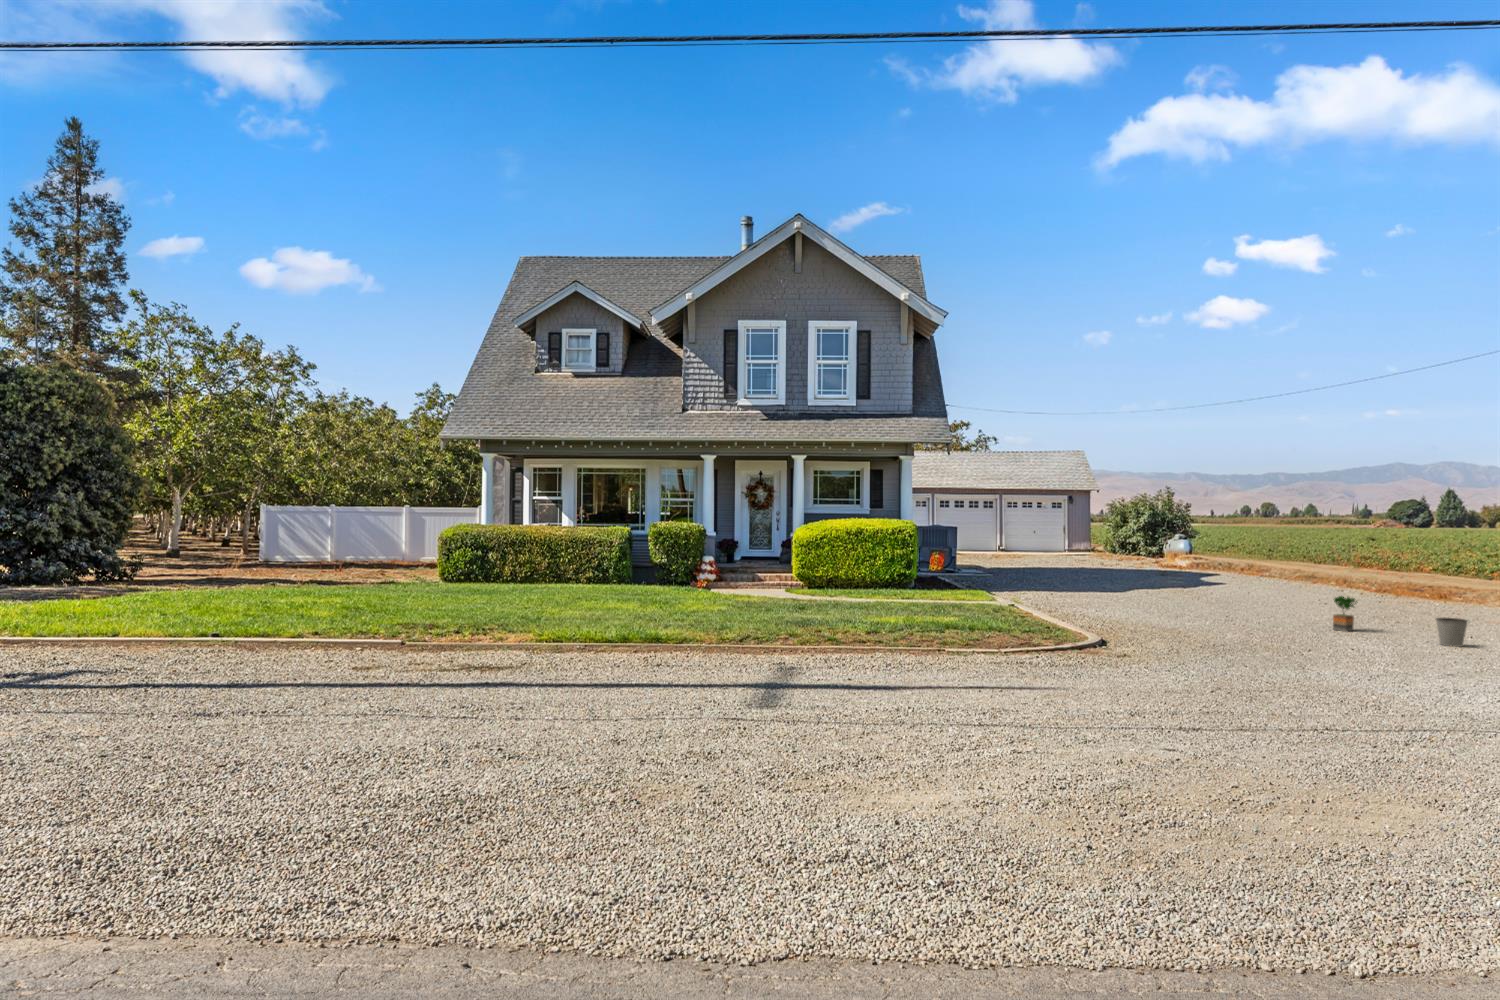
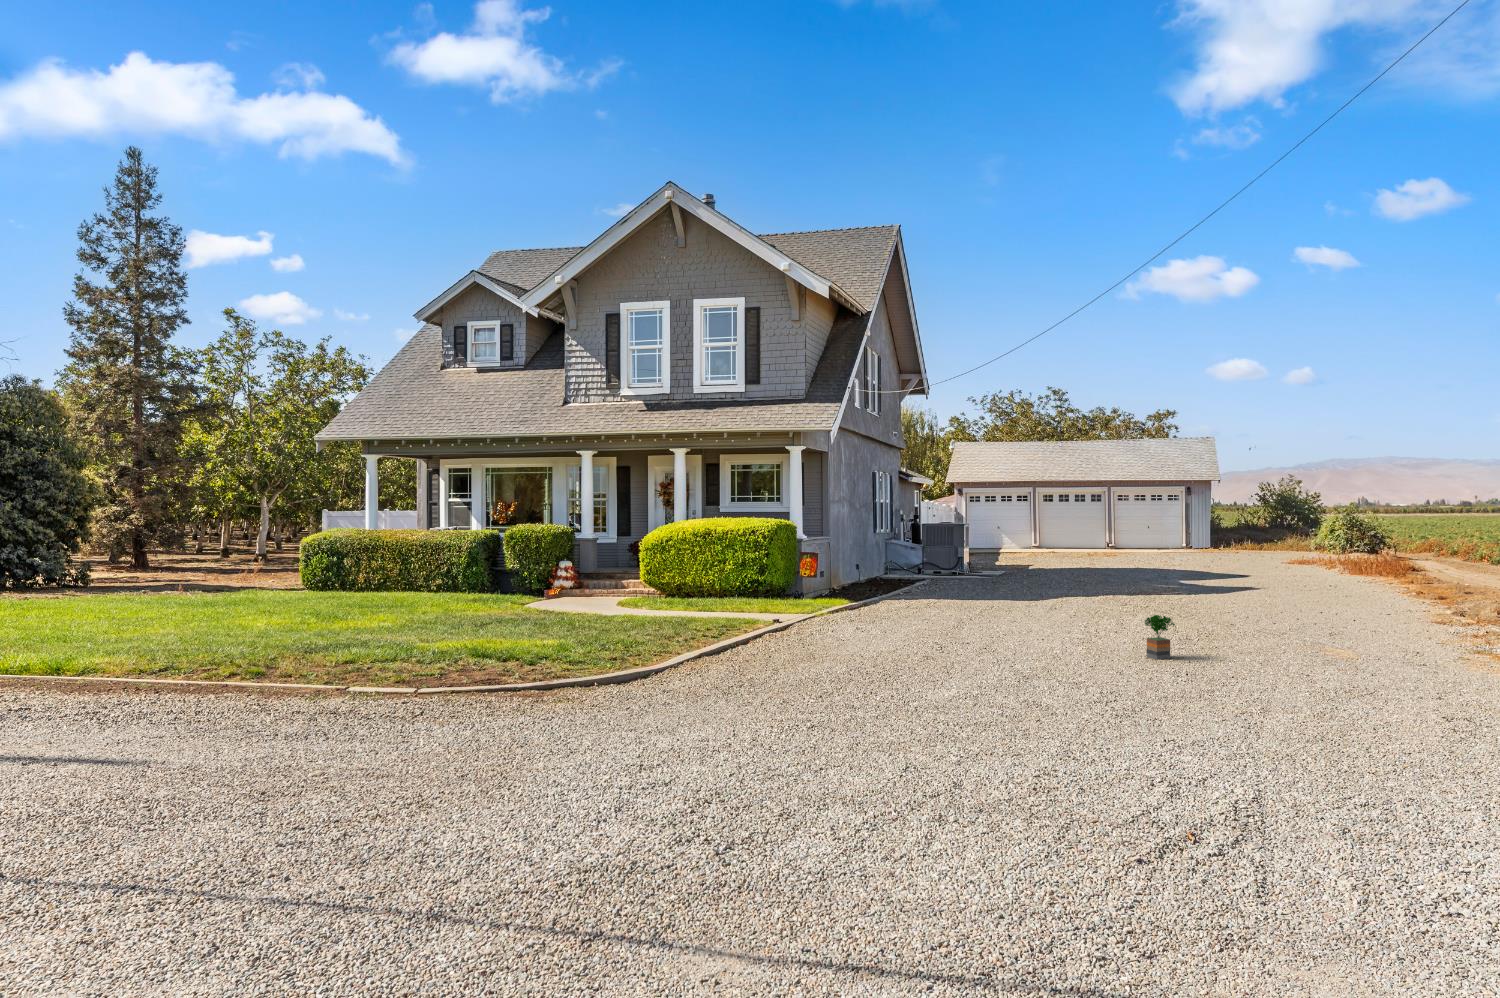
bucket: present [1436,617,1468,647] -> none [1226,646,1264,685]

